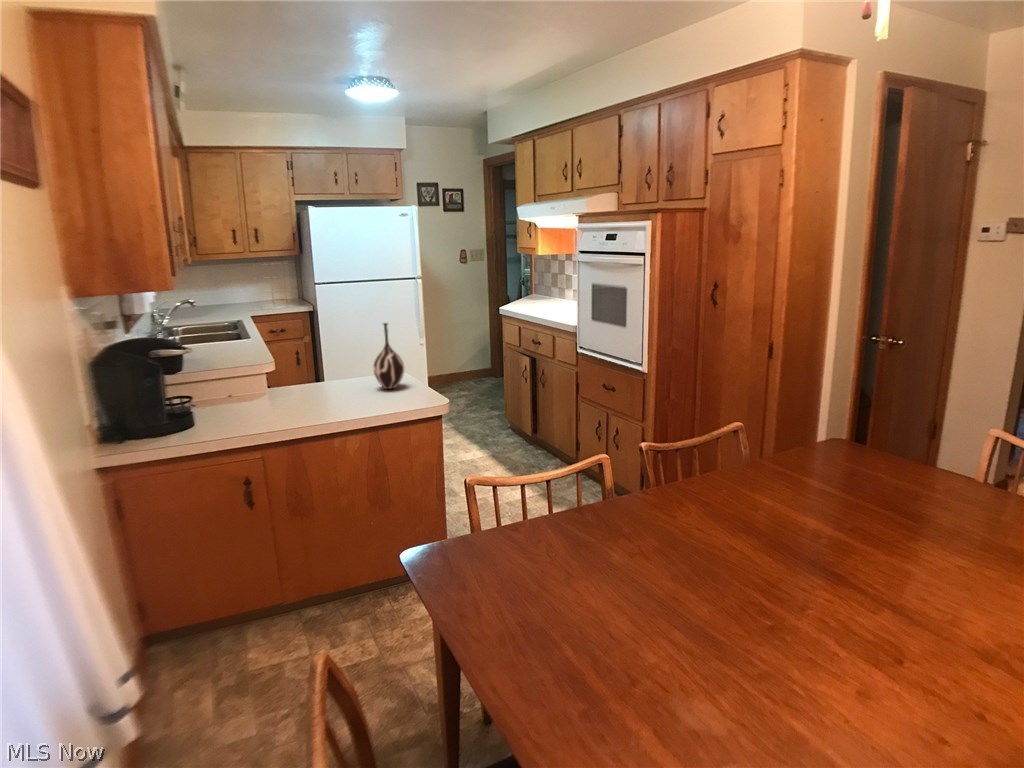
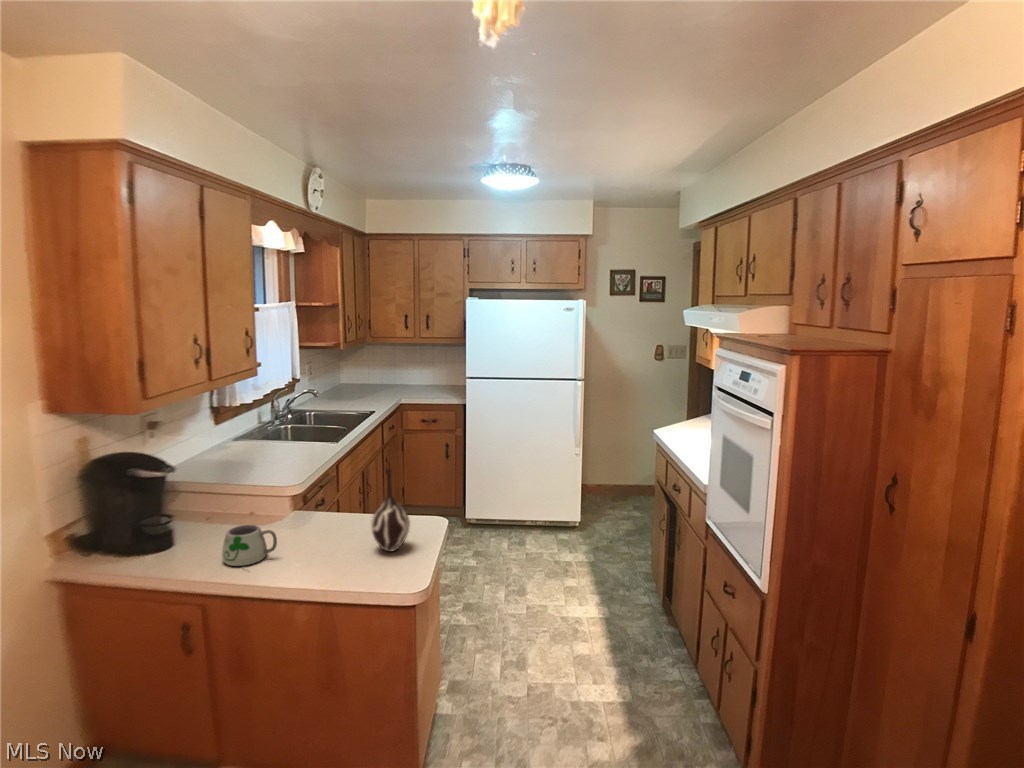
mug: none [257,382,304,415] -> present [222,525,277,571]

